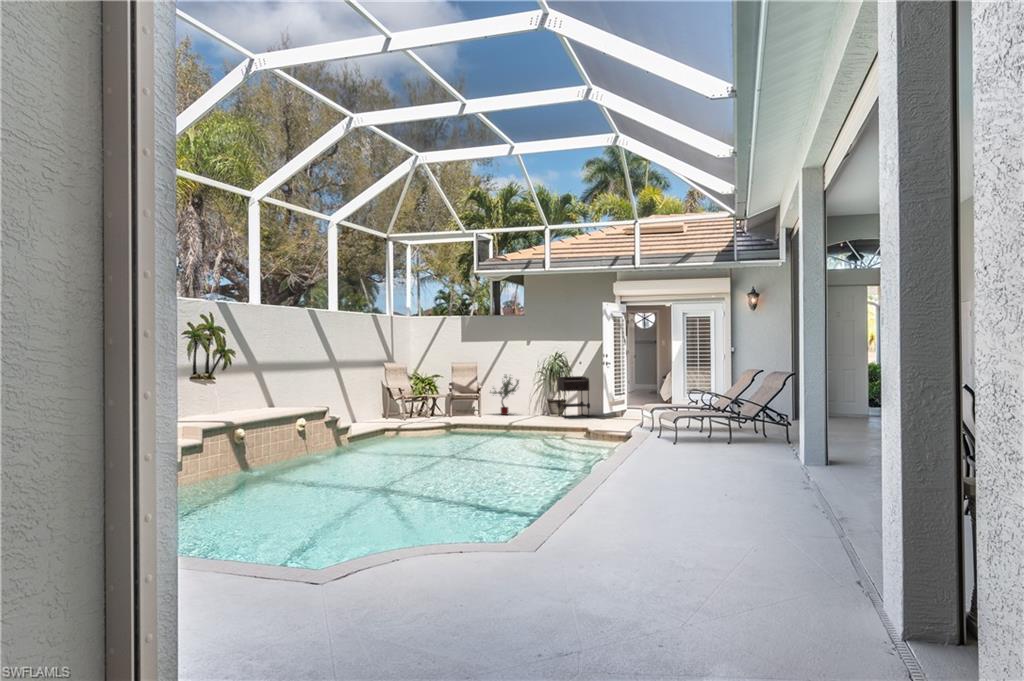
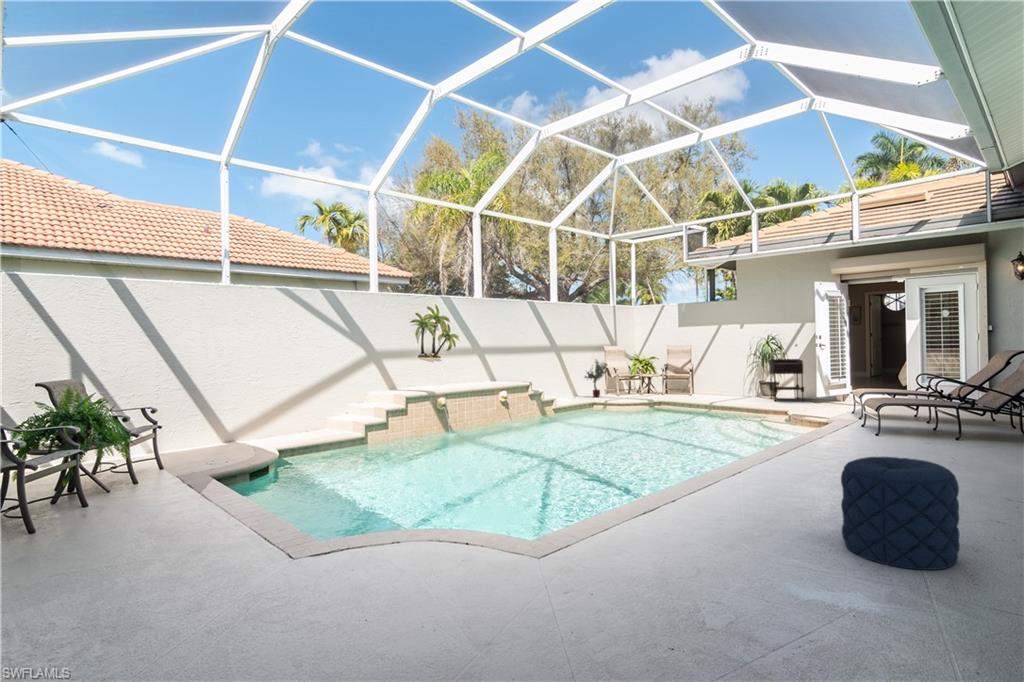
potted tree: present [490,375,519,415] -> present [584,360,608,397]
pouf: none [726,455,802,534] -> present [841,457,960,570]

